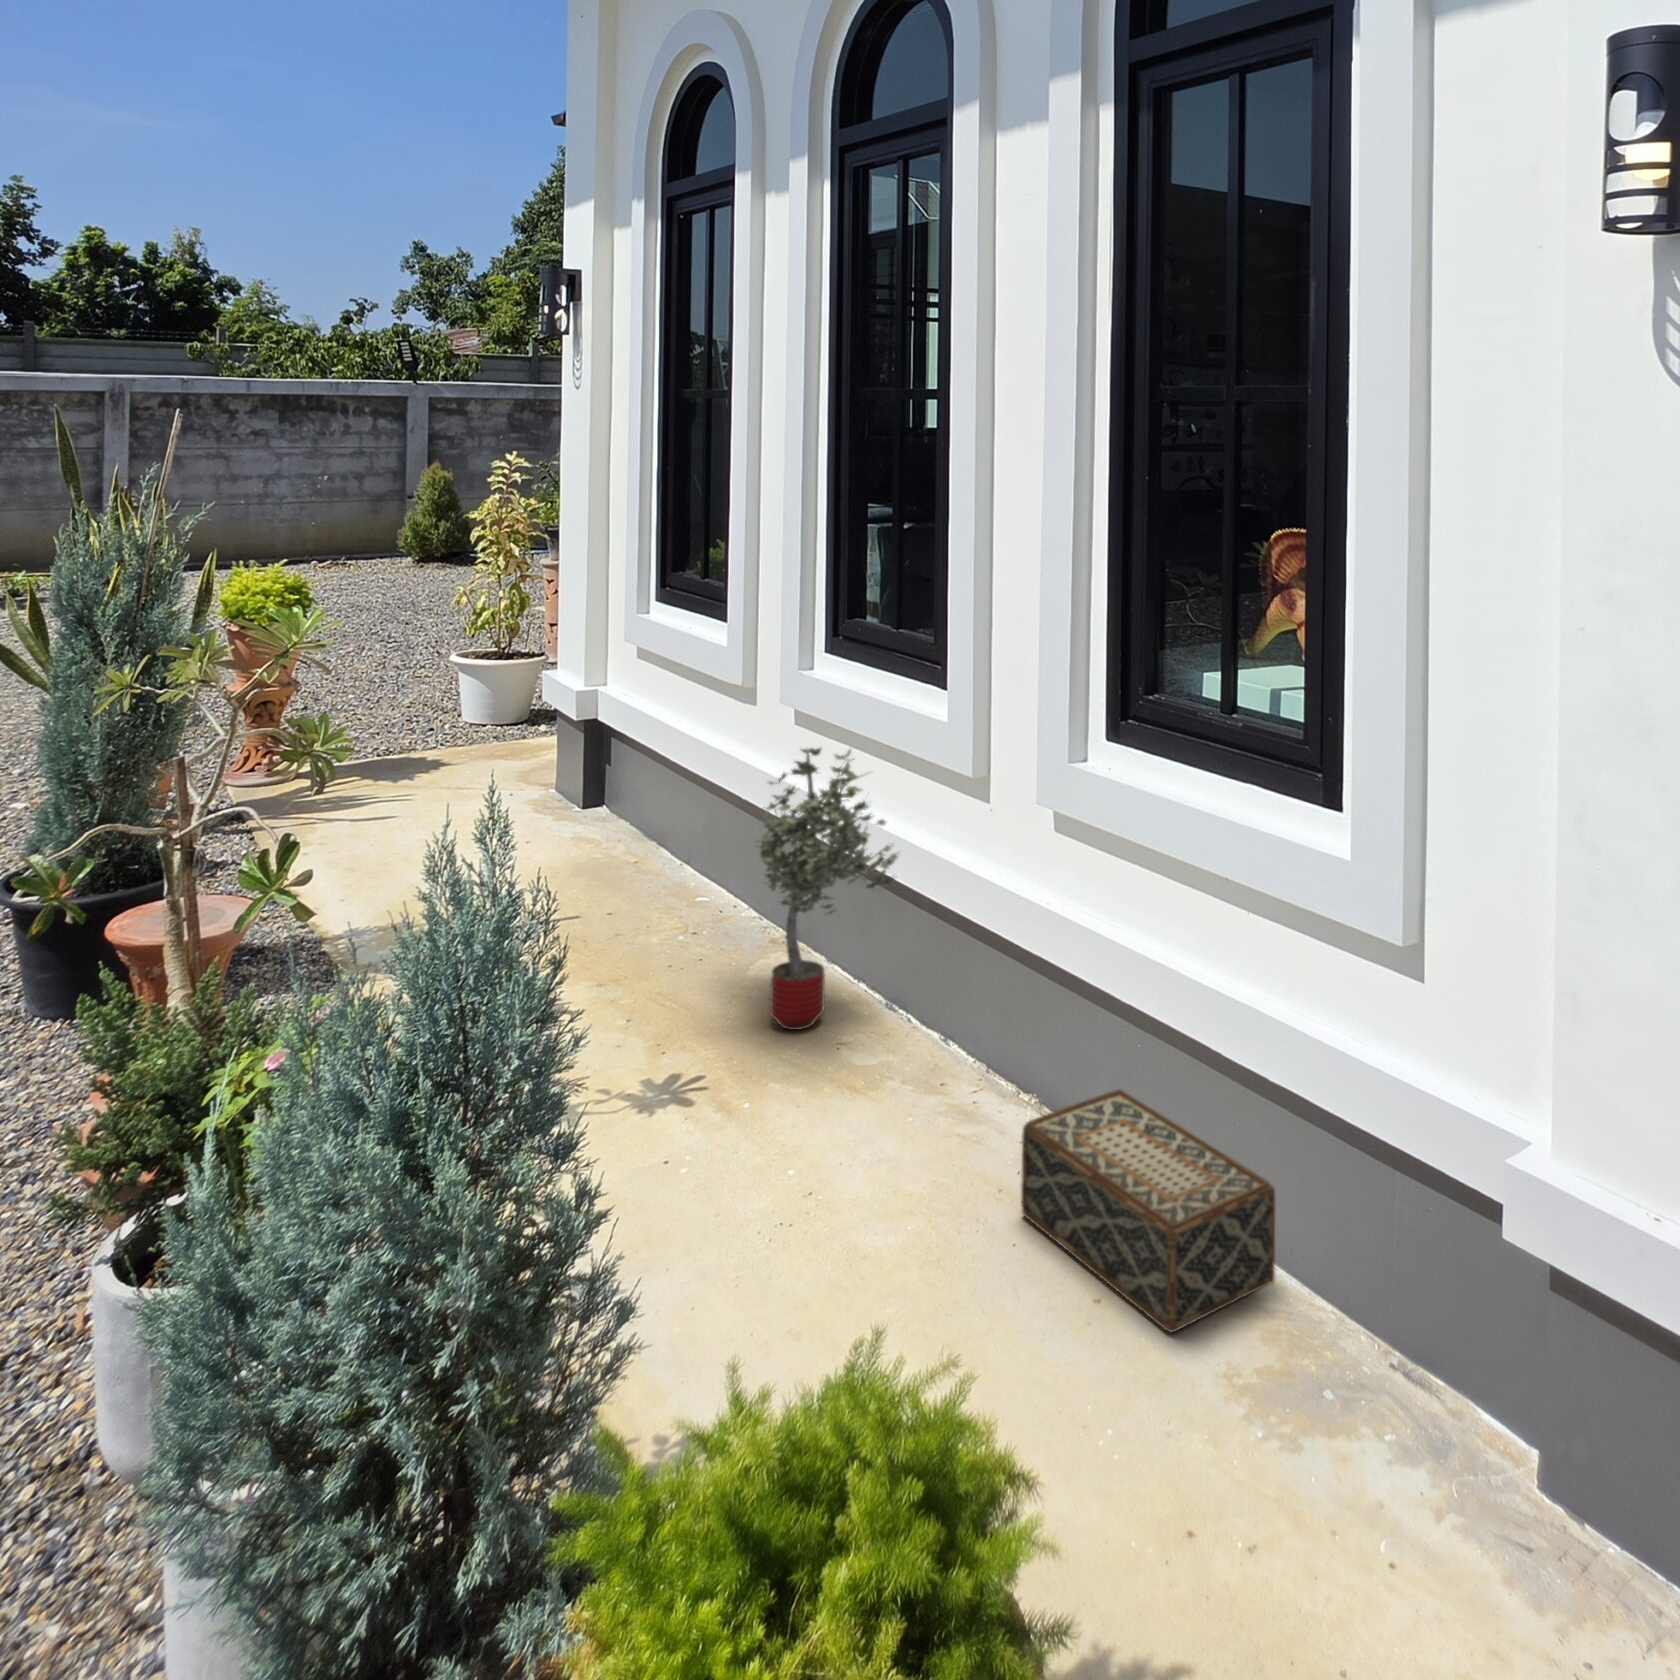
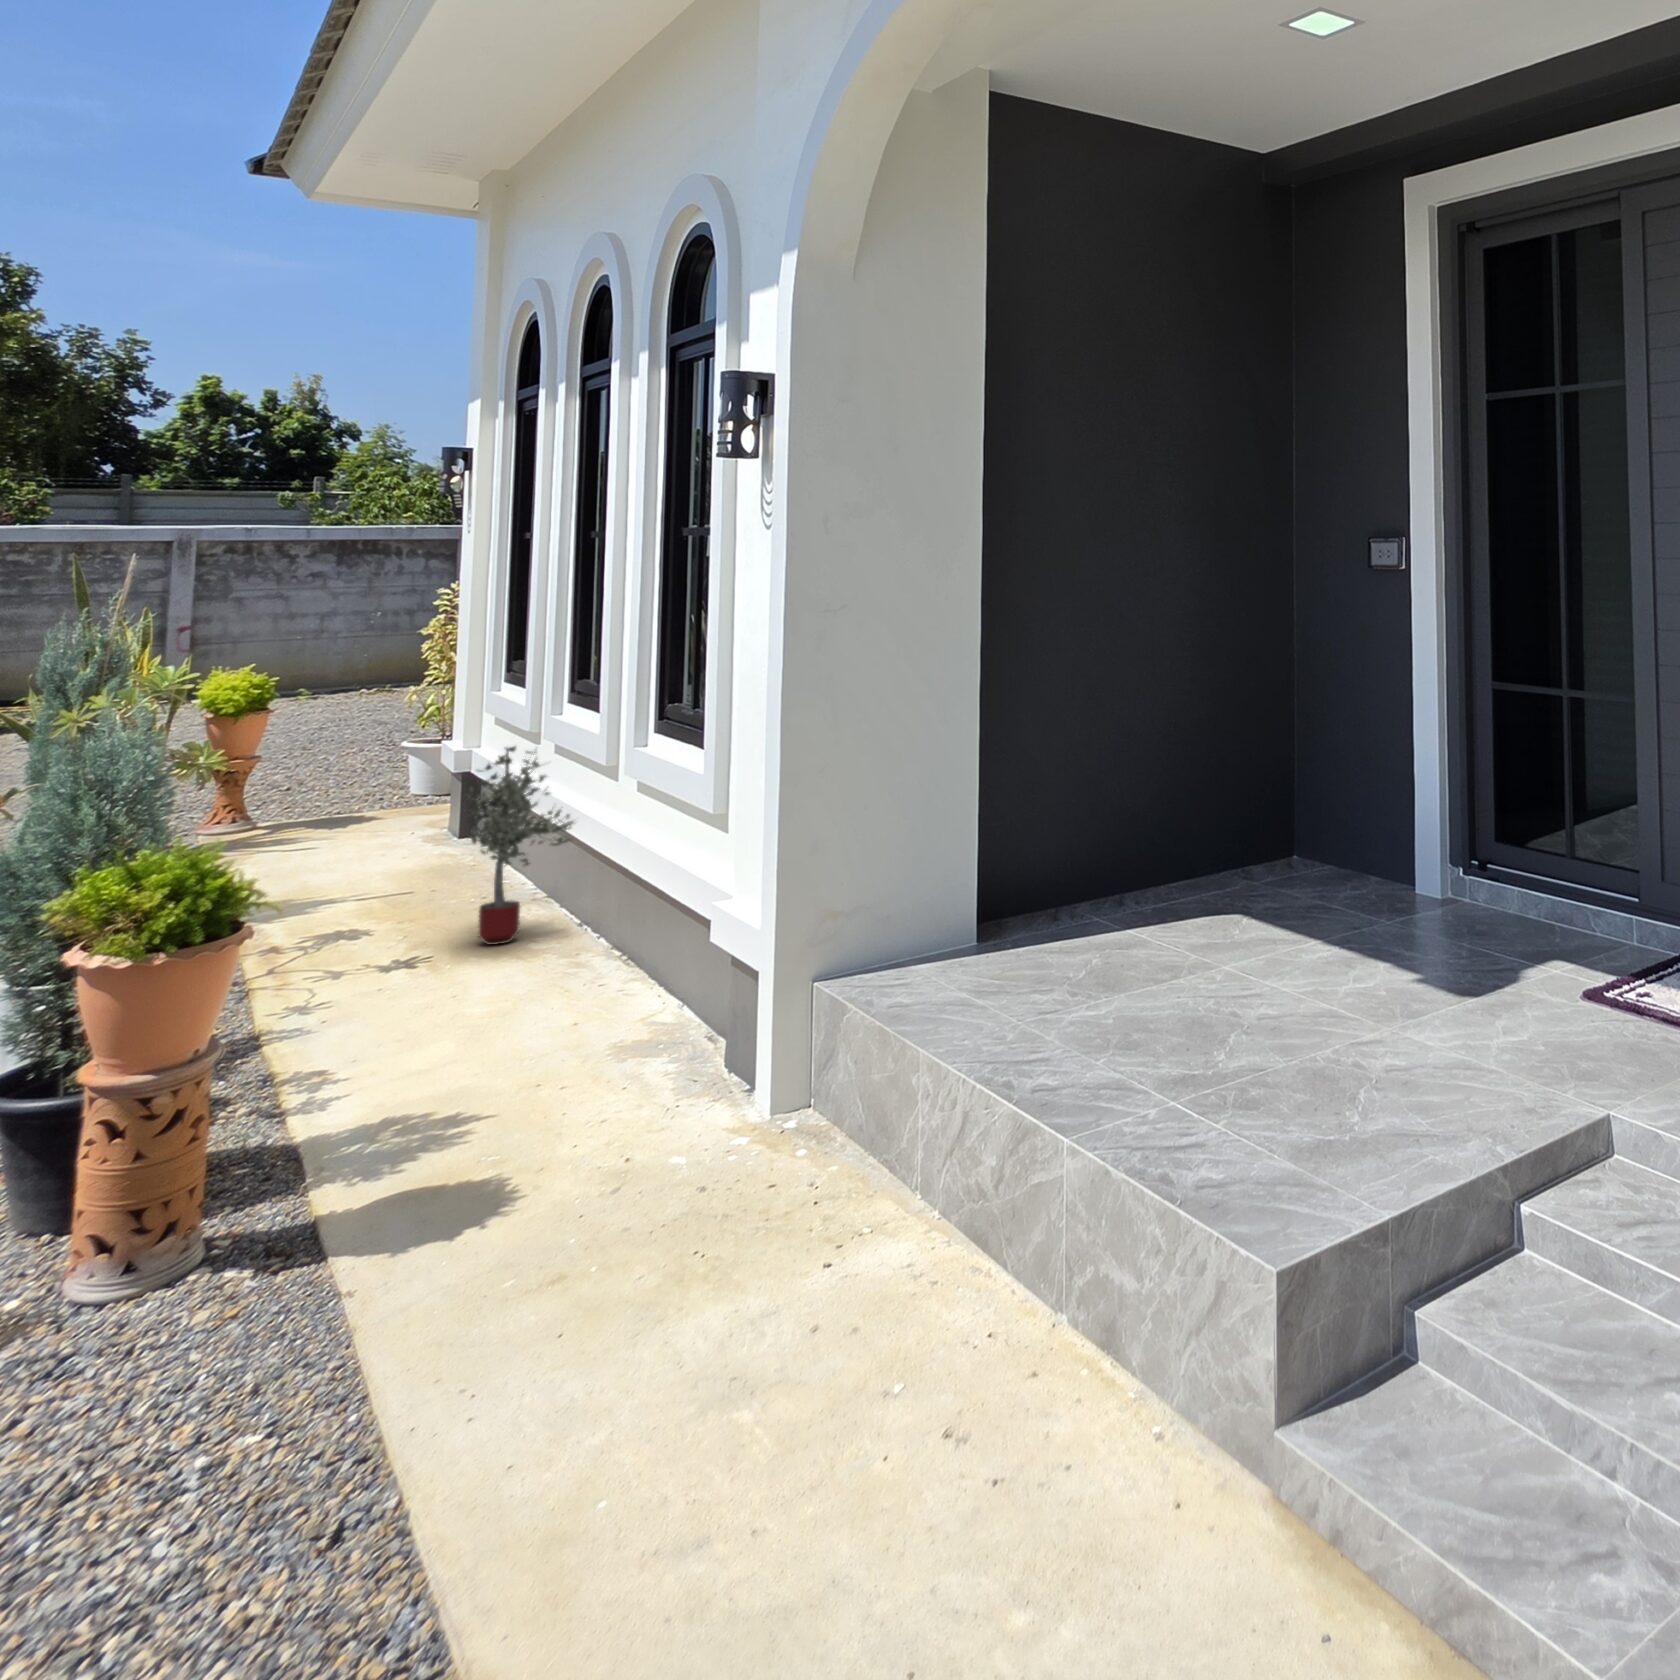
woven basket: present [1021,1089,1275,1332] -> none [544,936,666,1041]

